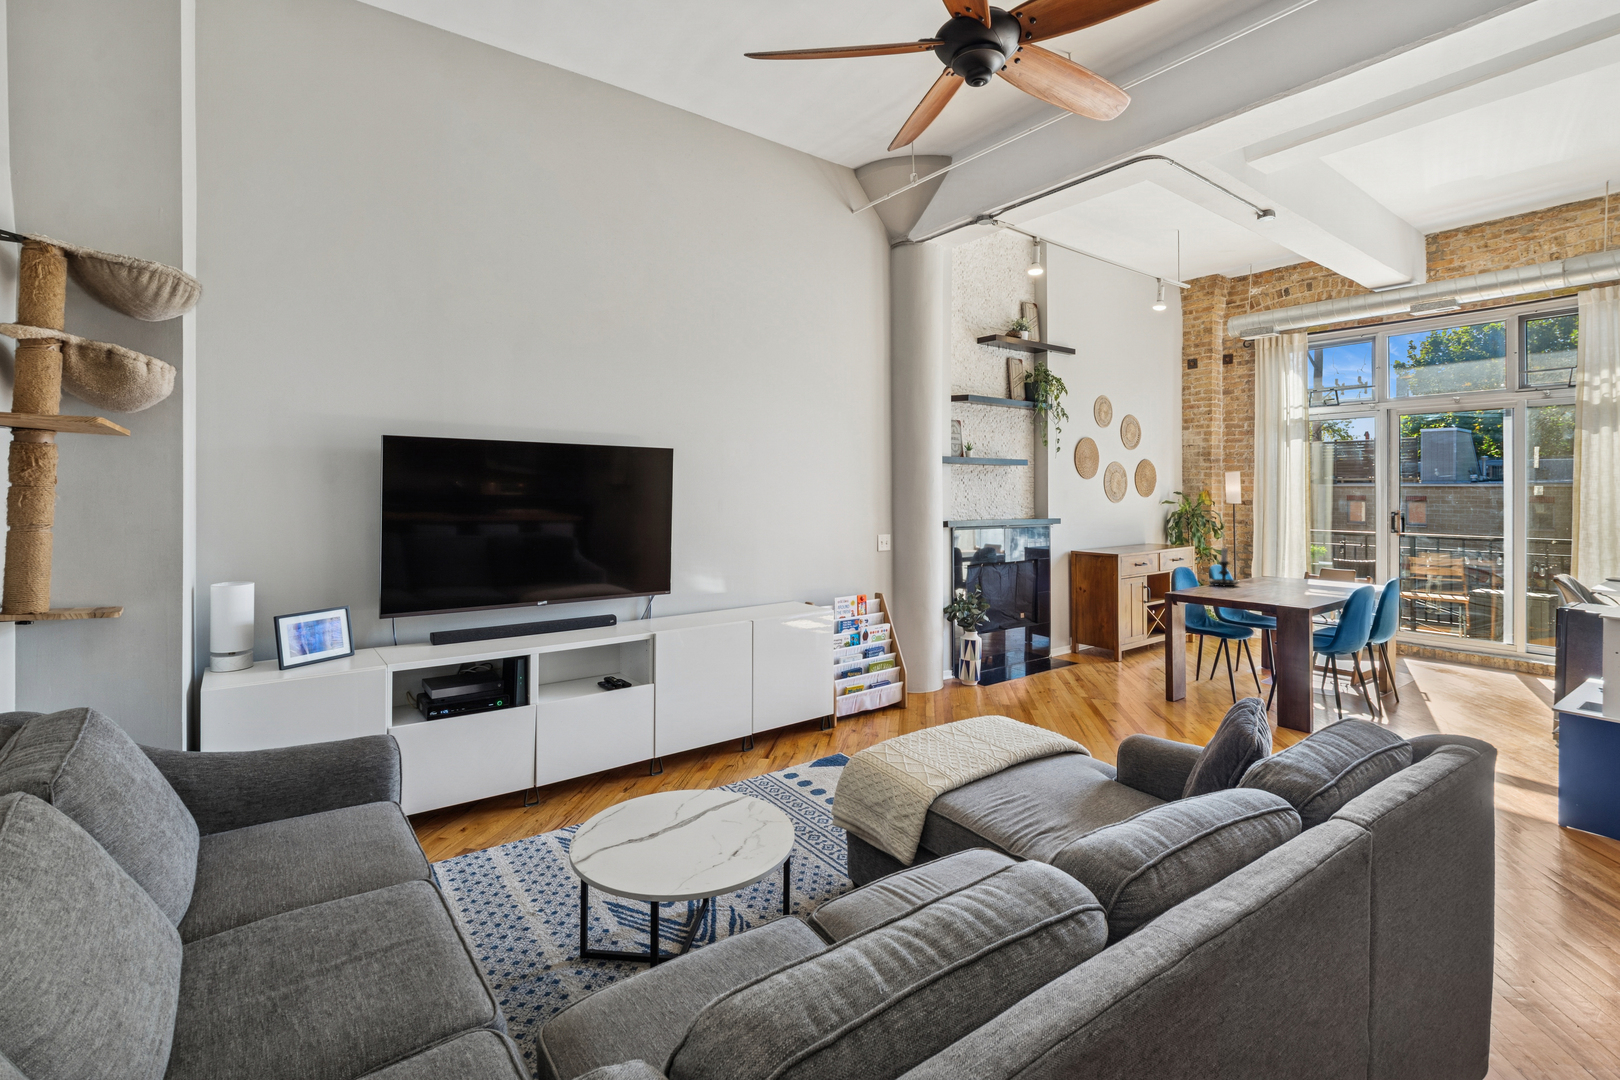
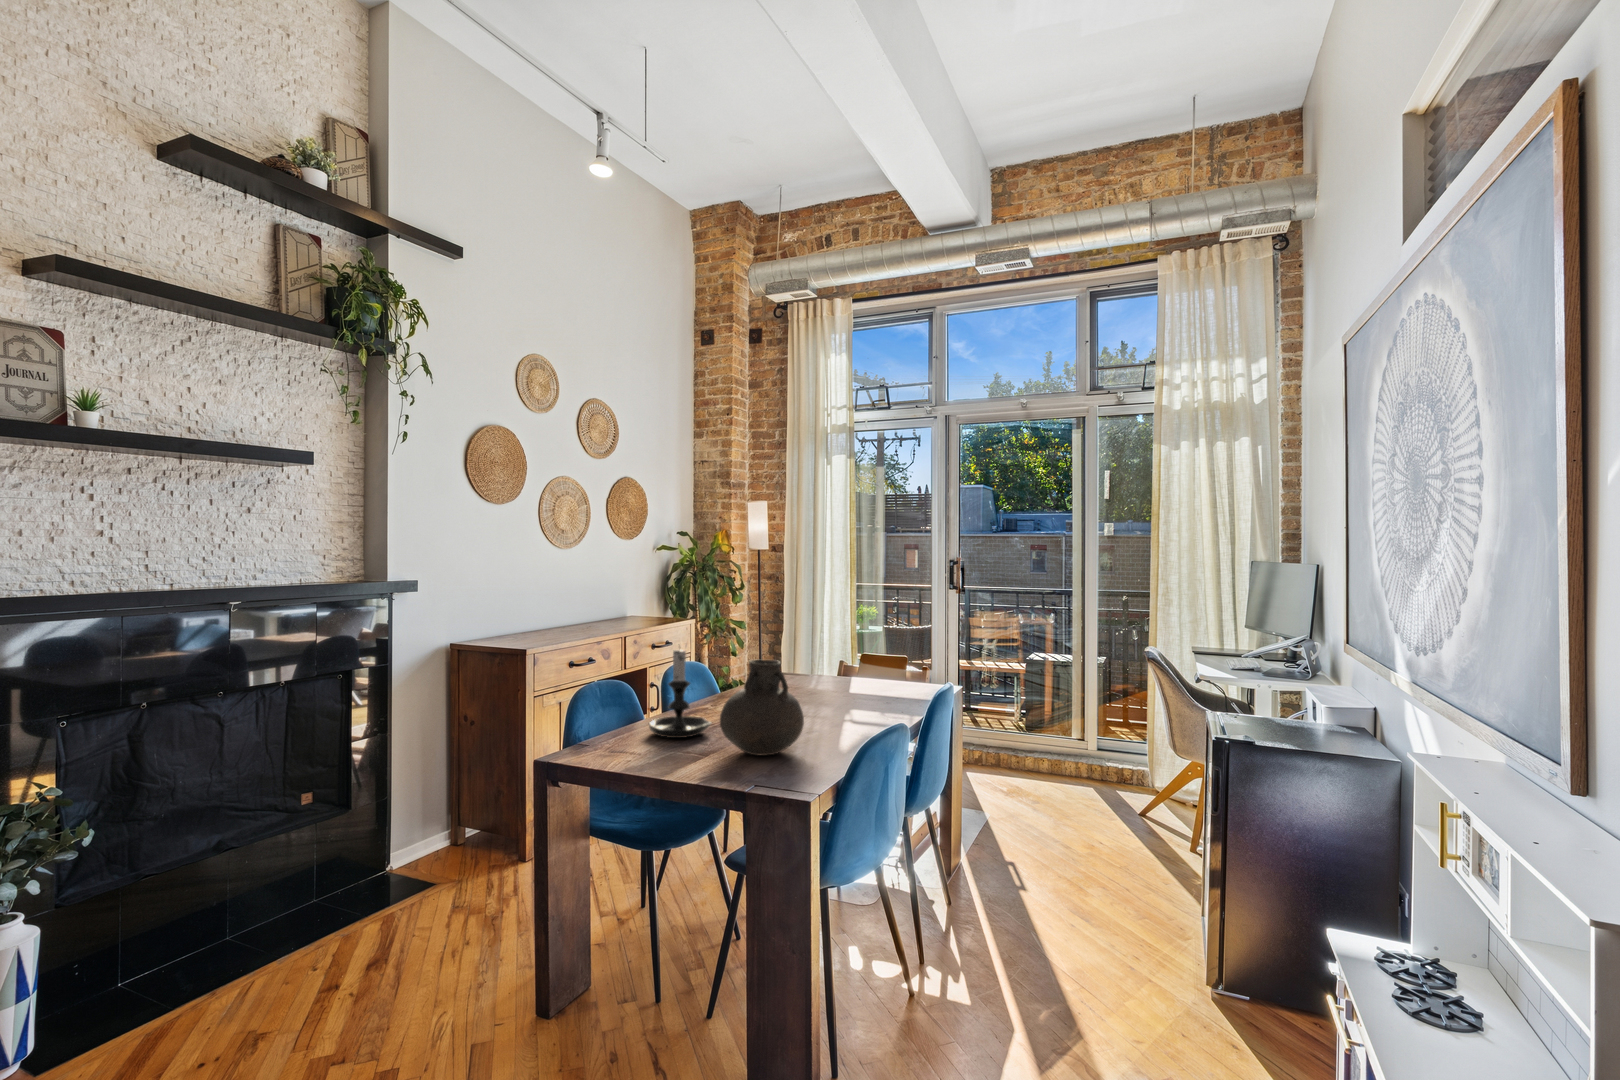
vase: none [1251,550,1294,591] -> present [720,660,804,755]

